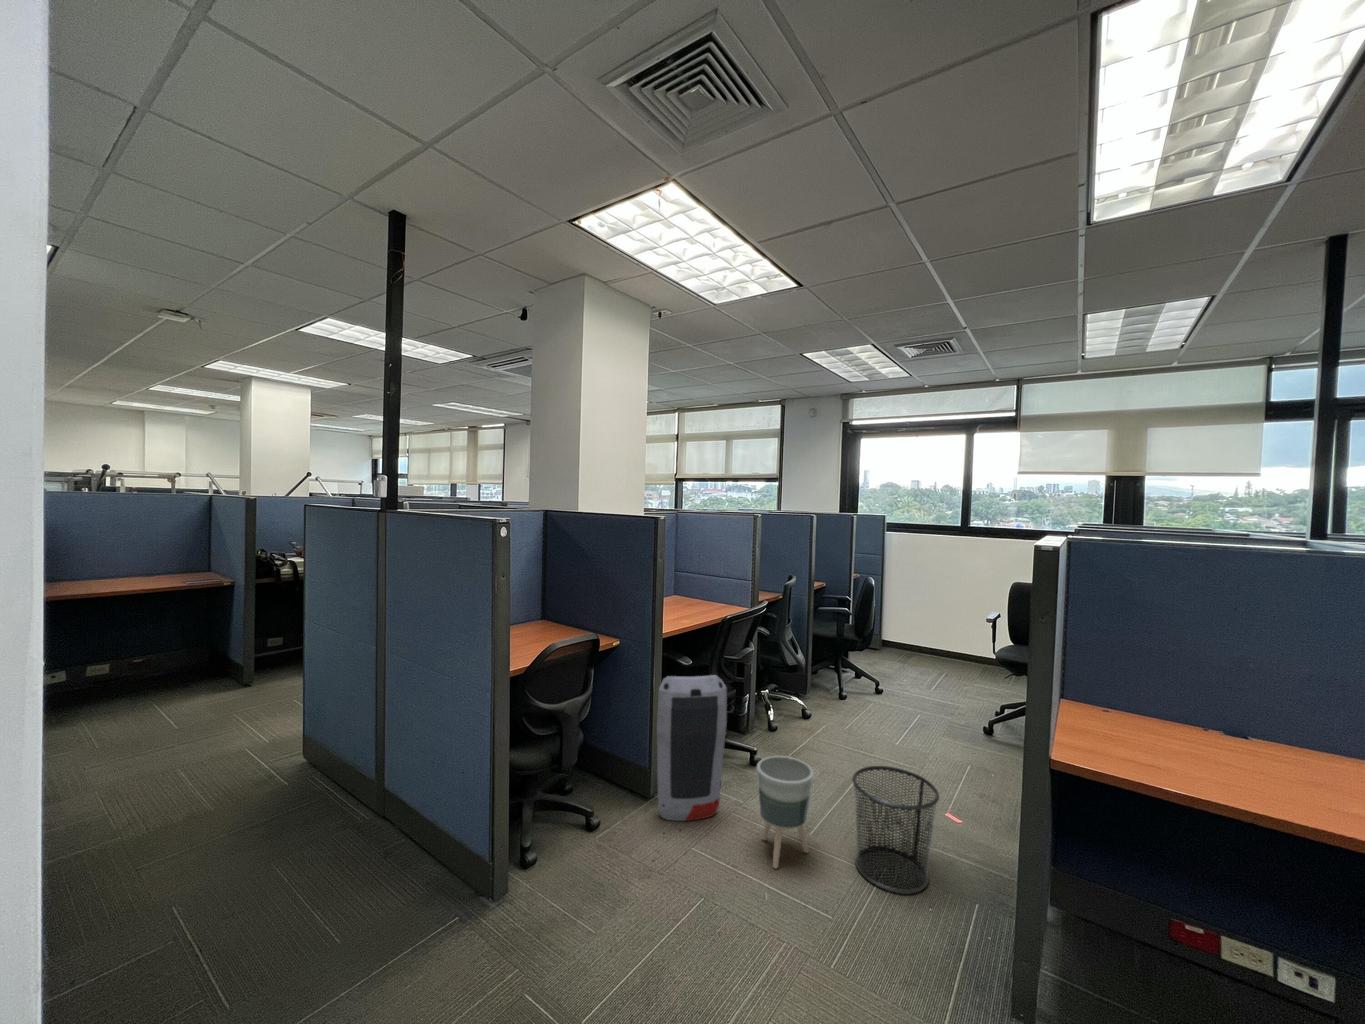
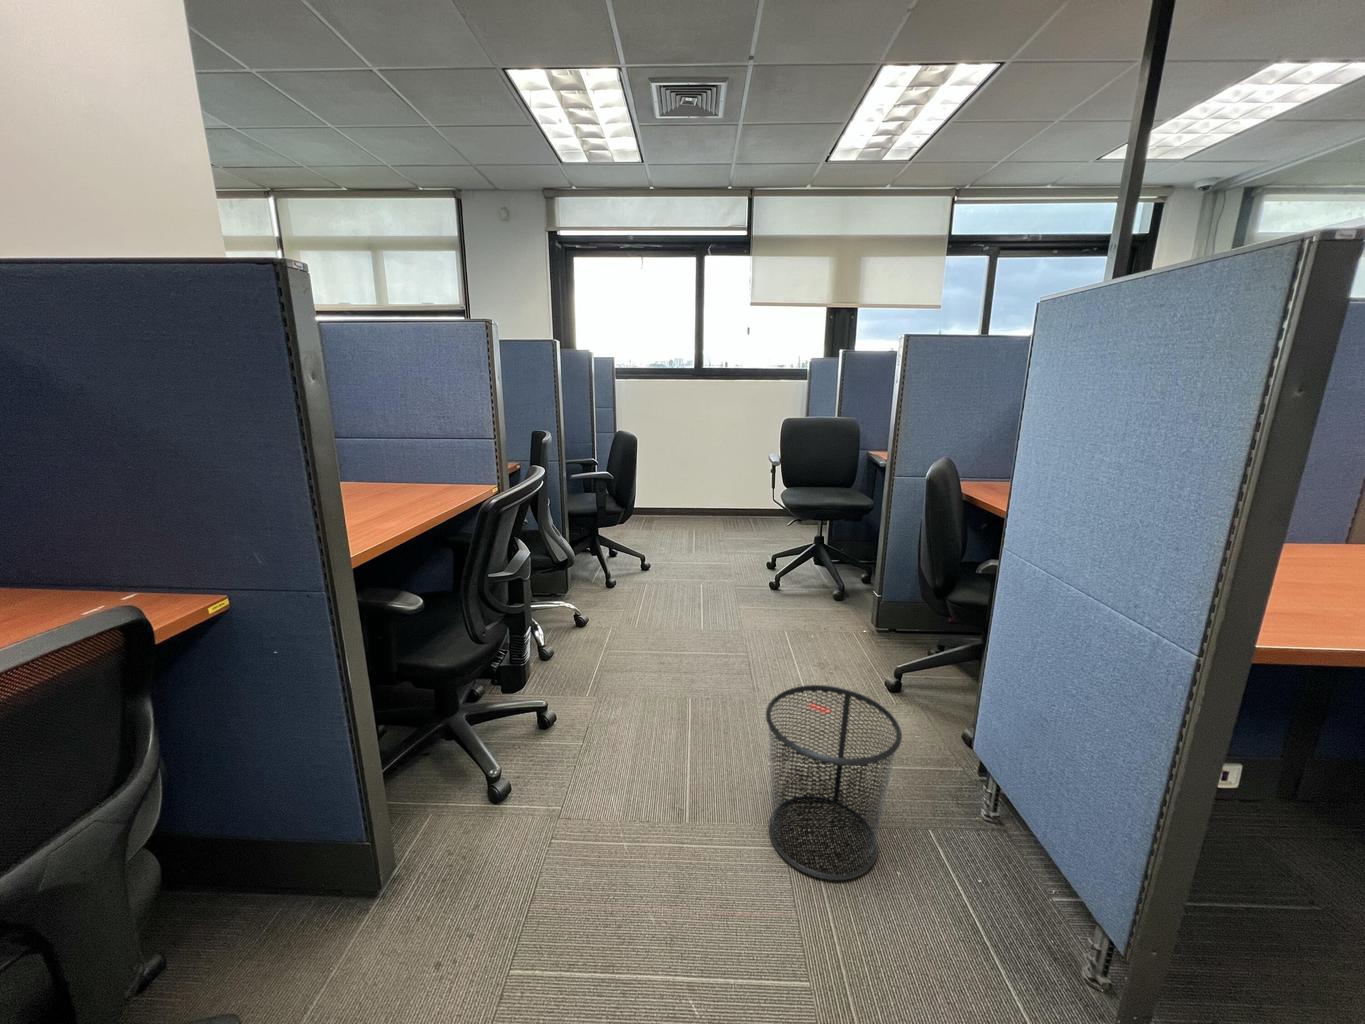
air purifier: present [657,675,727,821] -> none [365,614,527,928]
planter: present [757,756,814,868] -> none [616,726,723,936]

